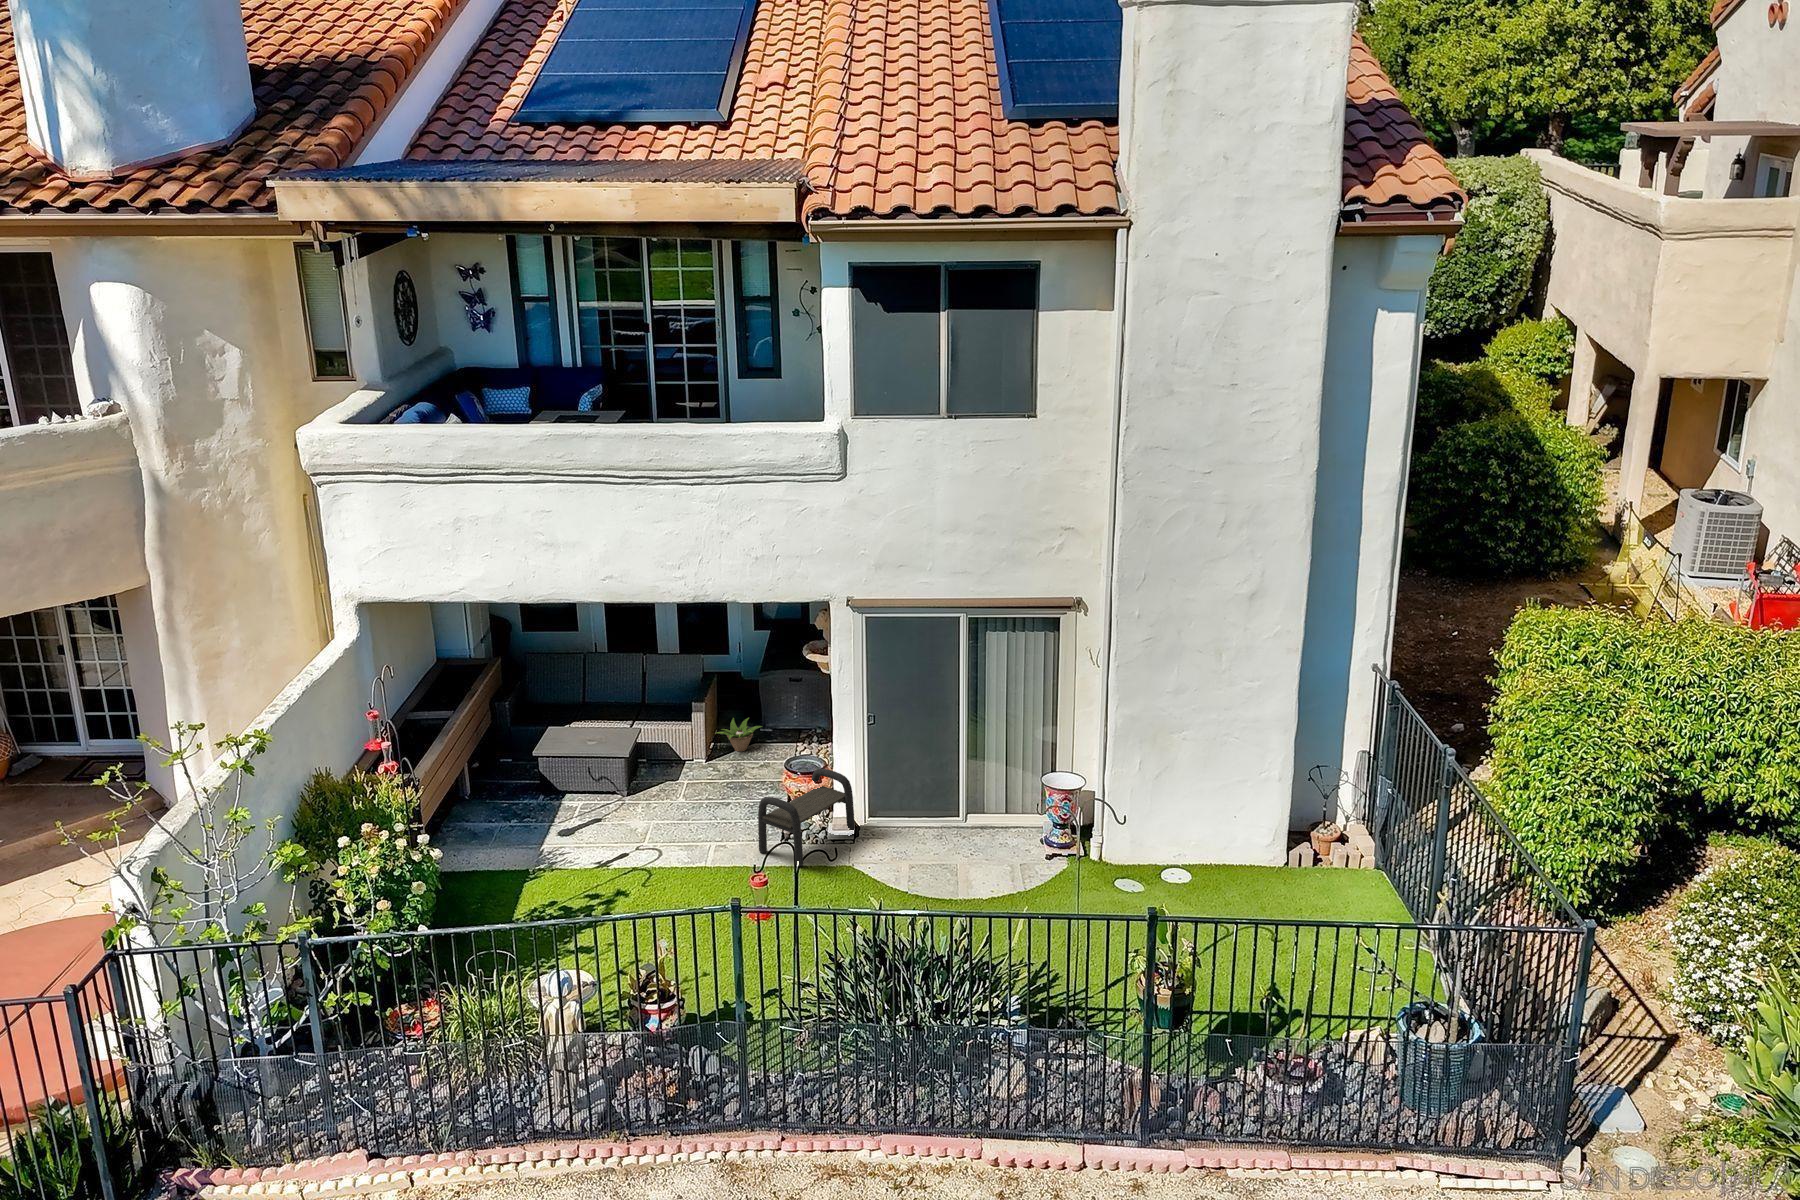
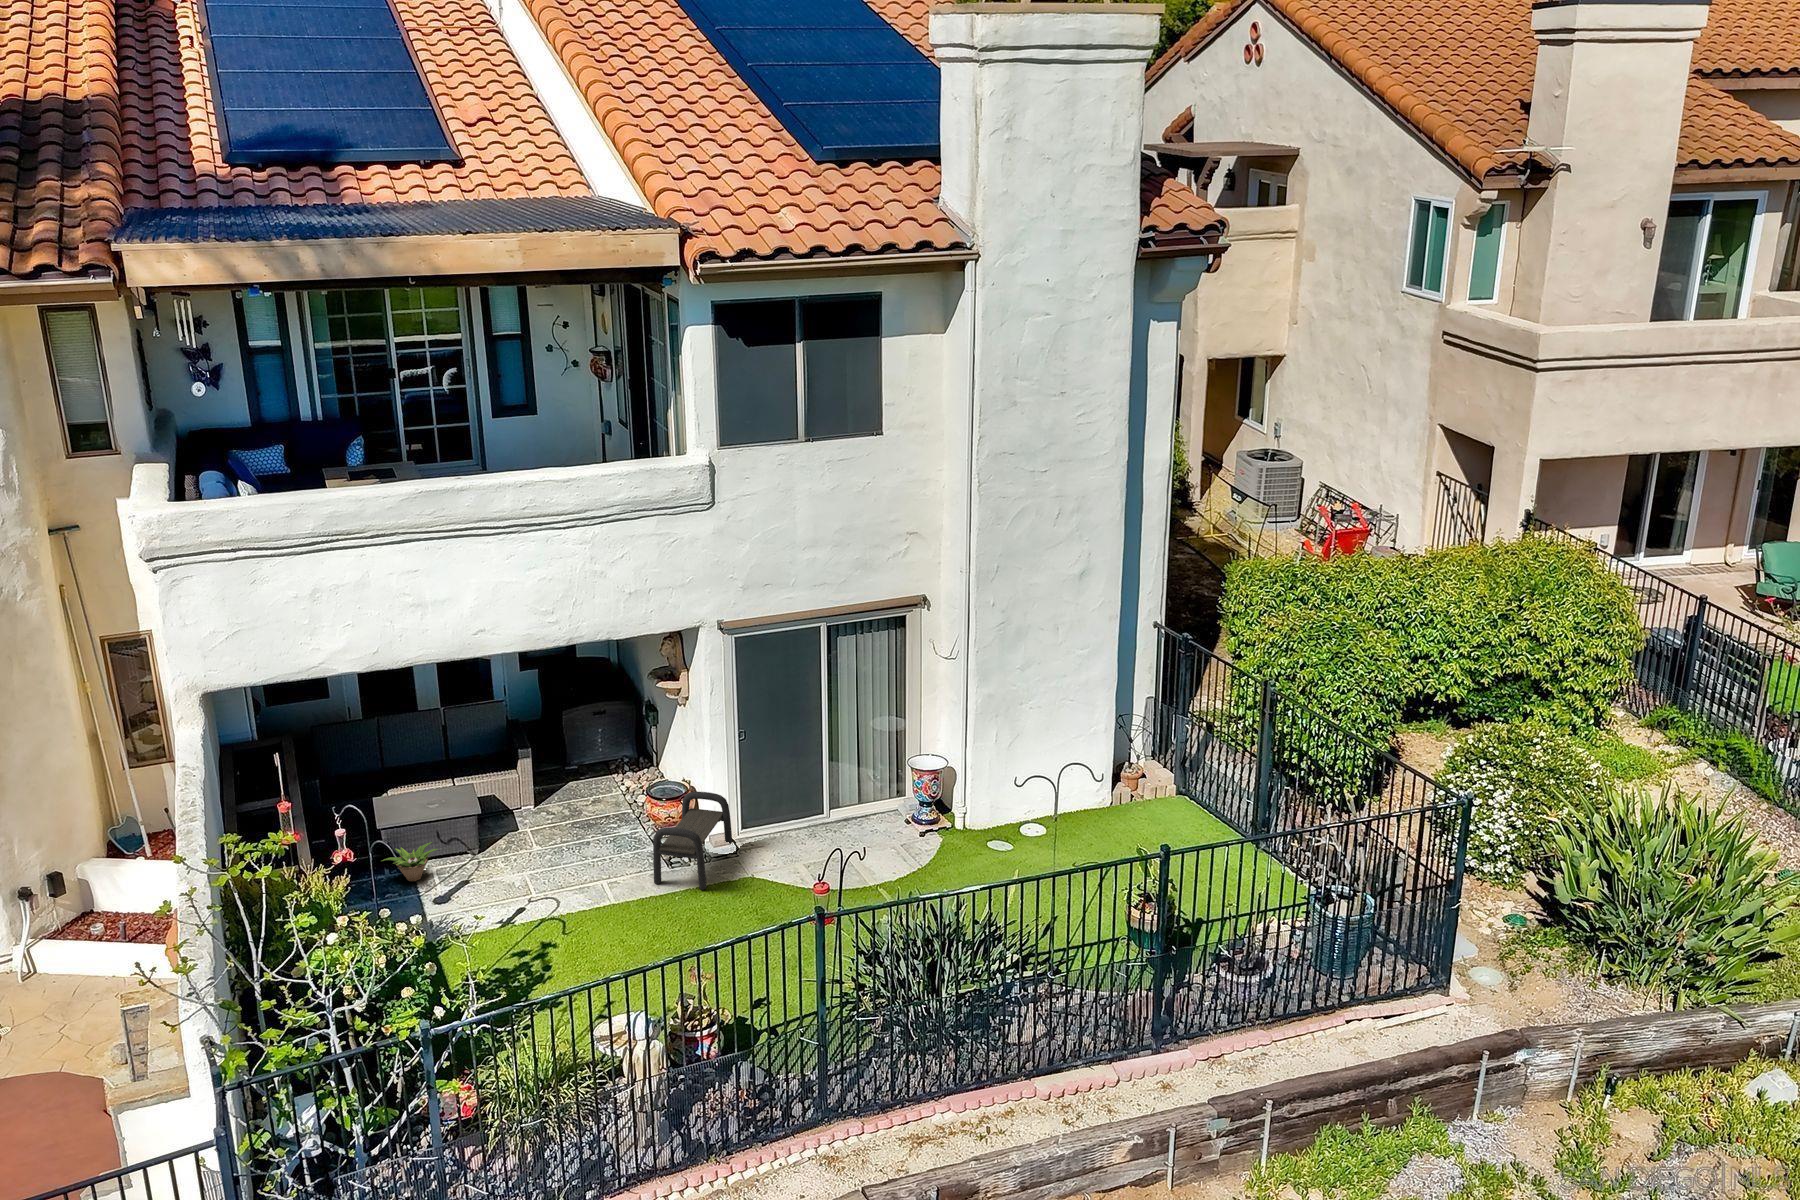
decorative plant: present [716,718,762,751] -> present [382,842,437,881]

